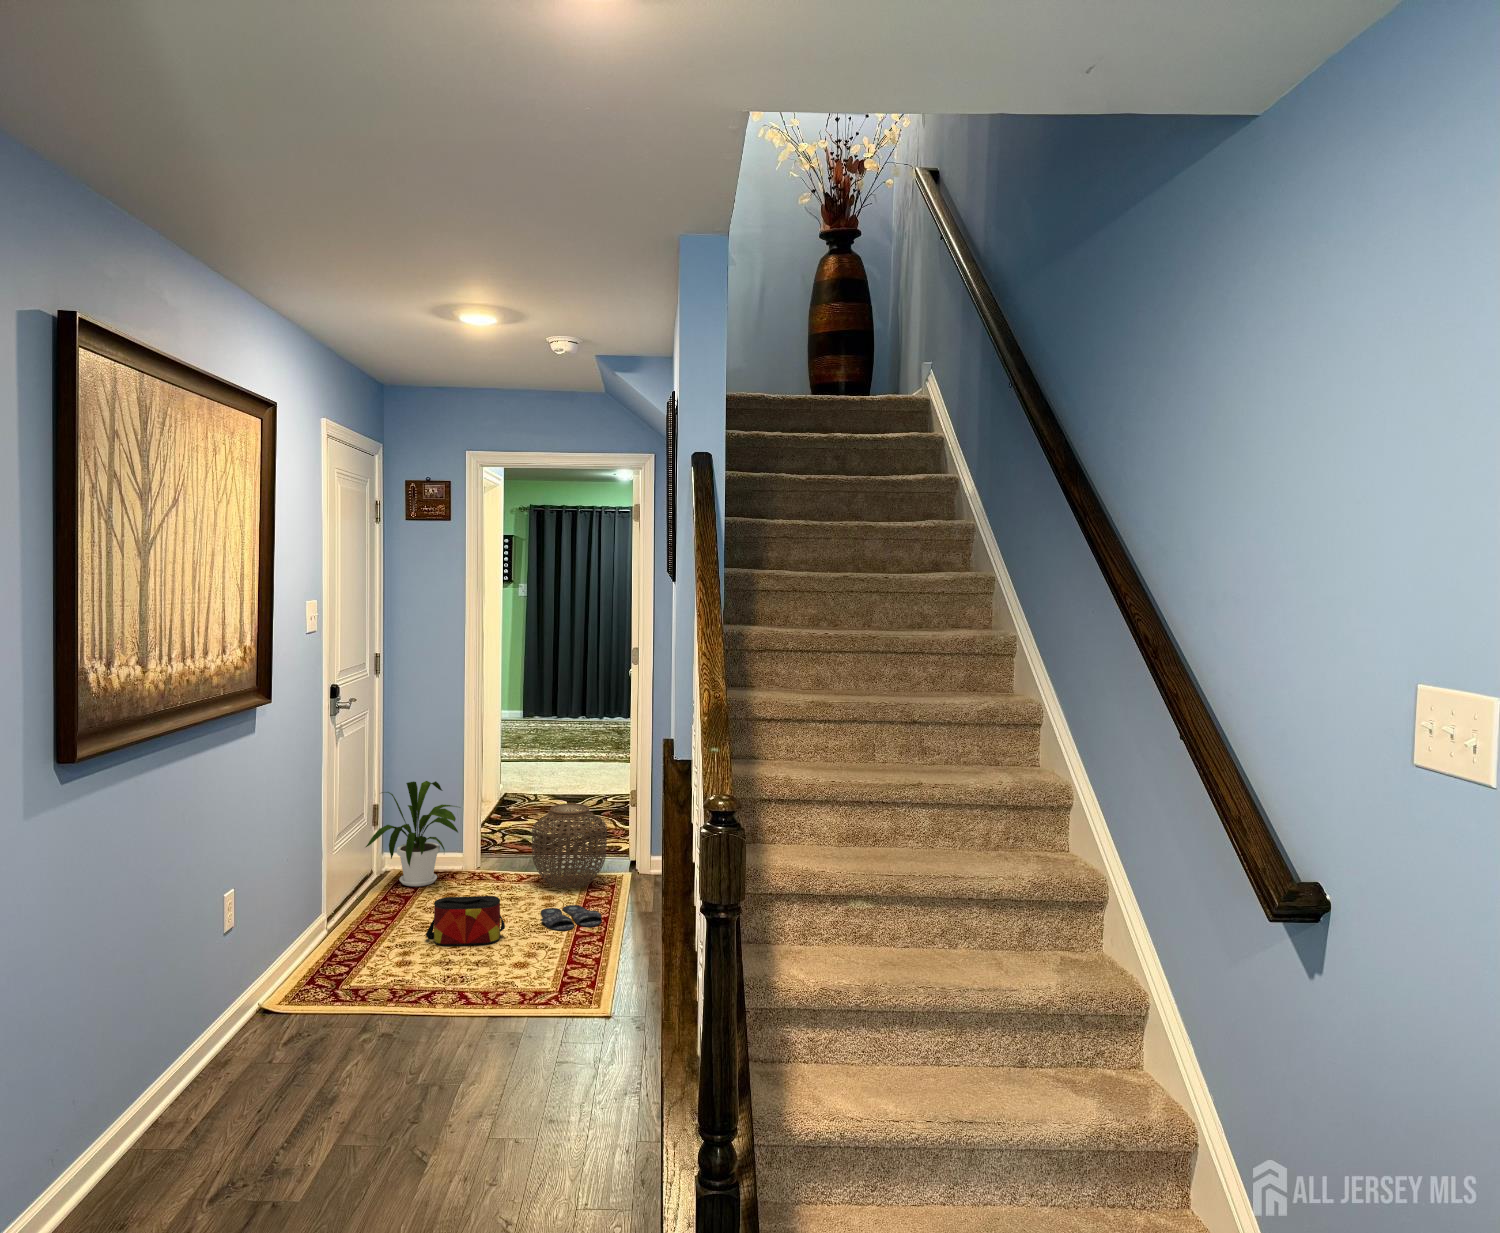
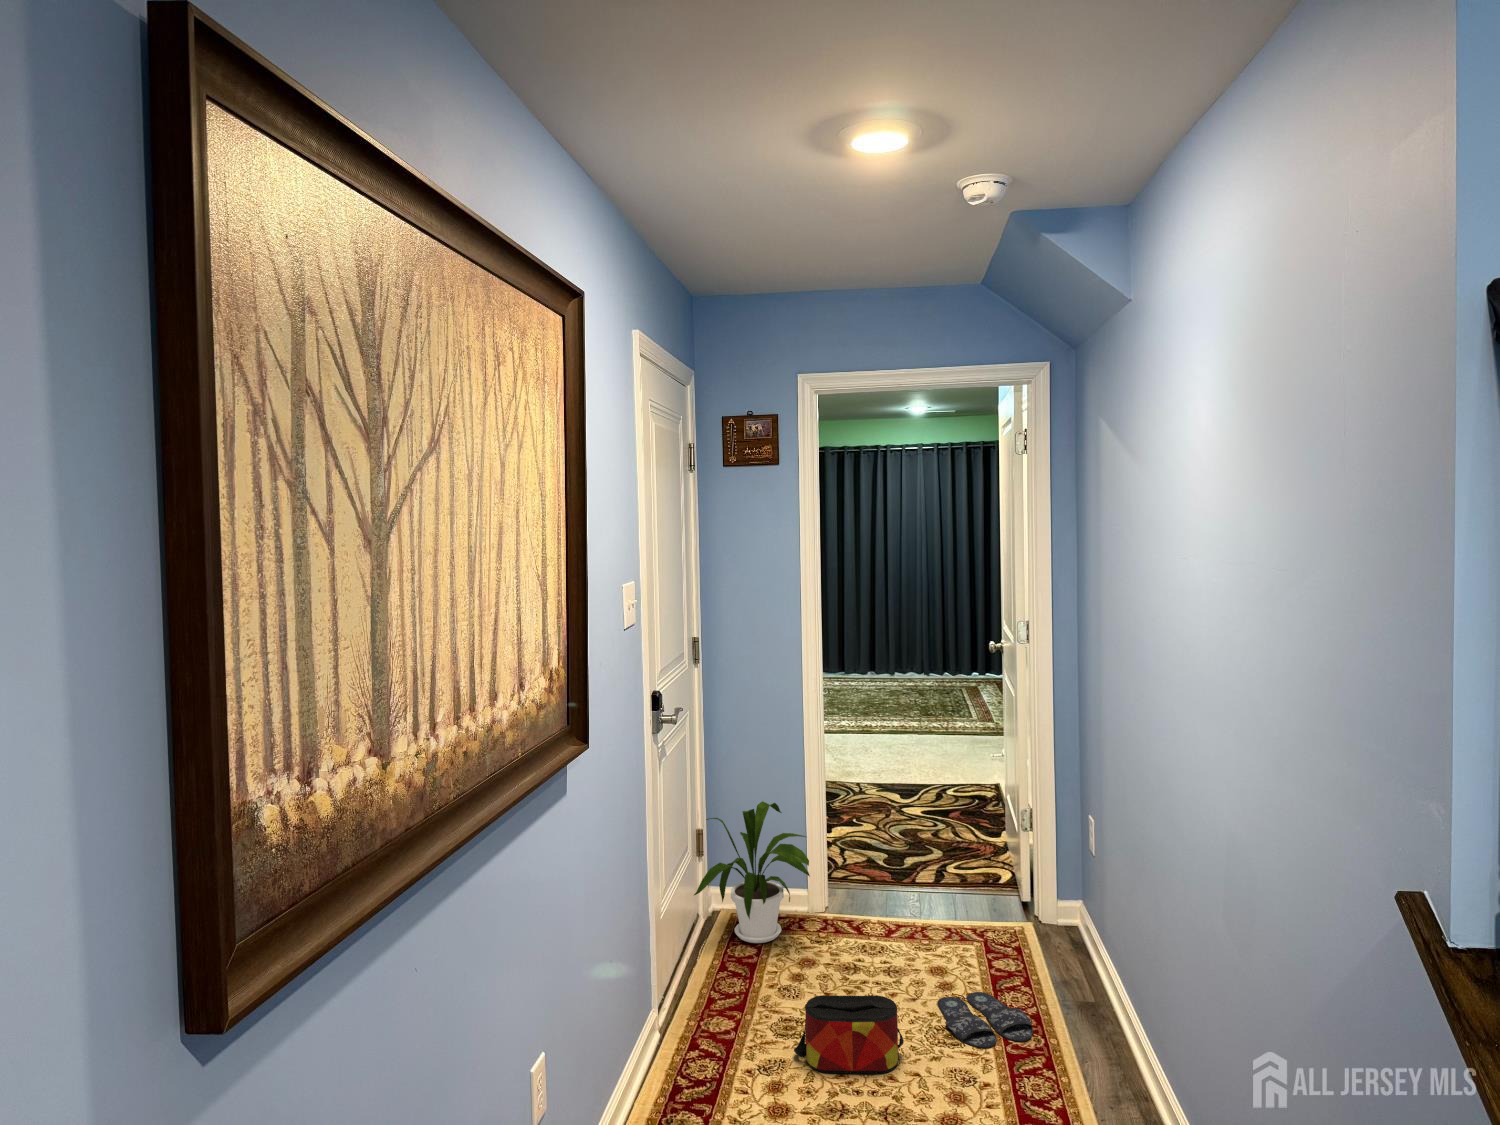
woven basket: present [532,803,607,889] -> none [905,835,1006,956]

